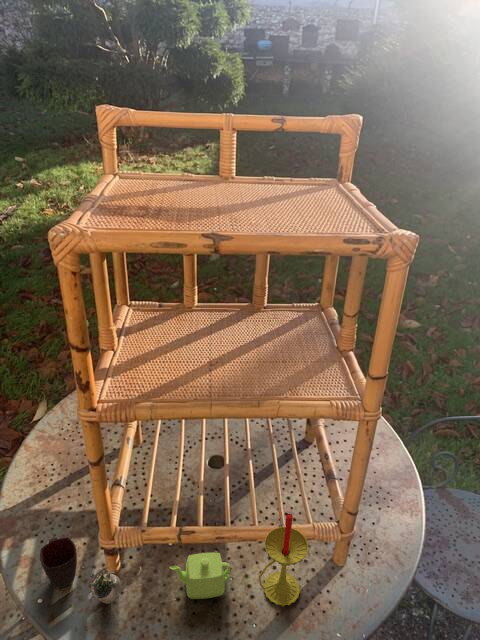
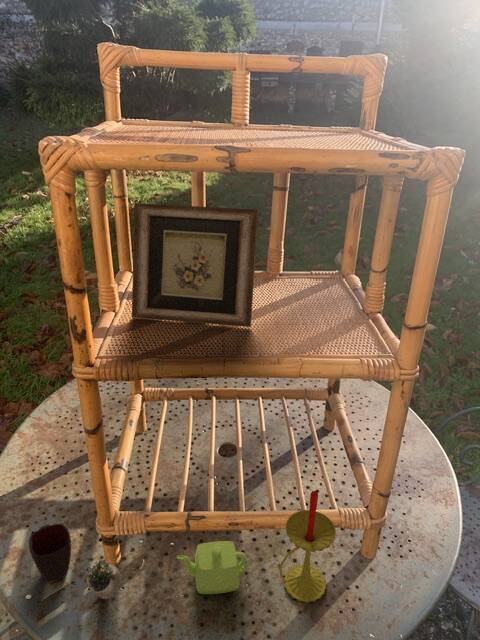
picture frame: none [129,254,243,366] -> present [132,203,258,327]

